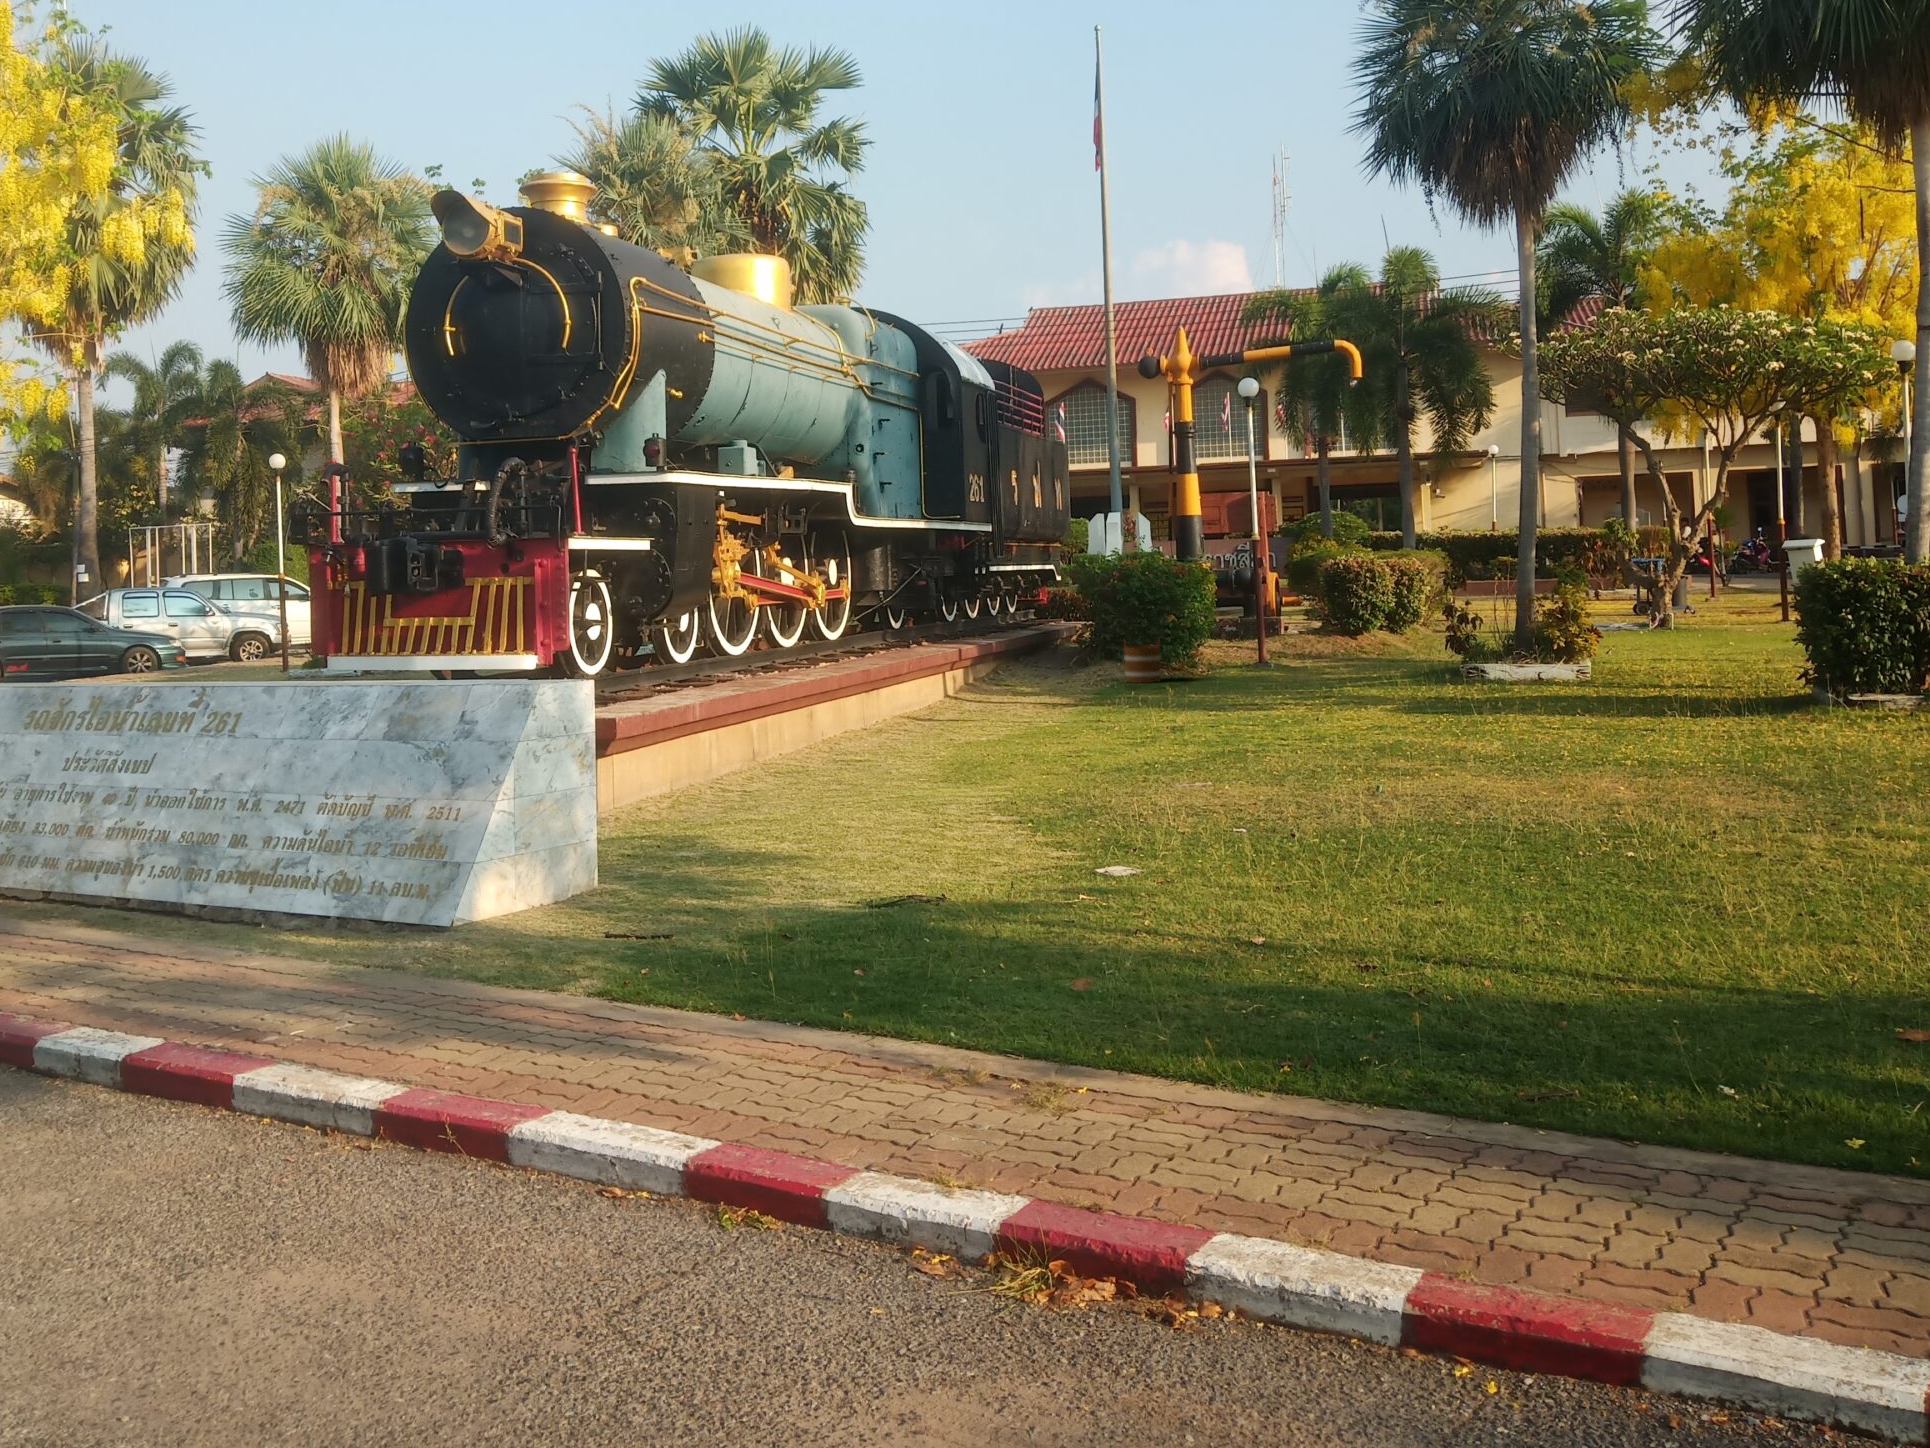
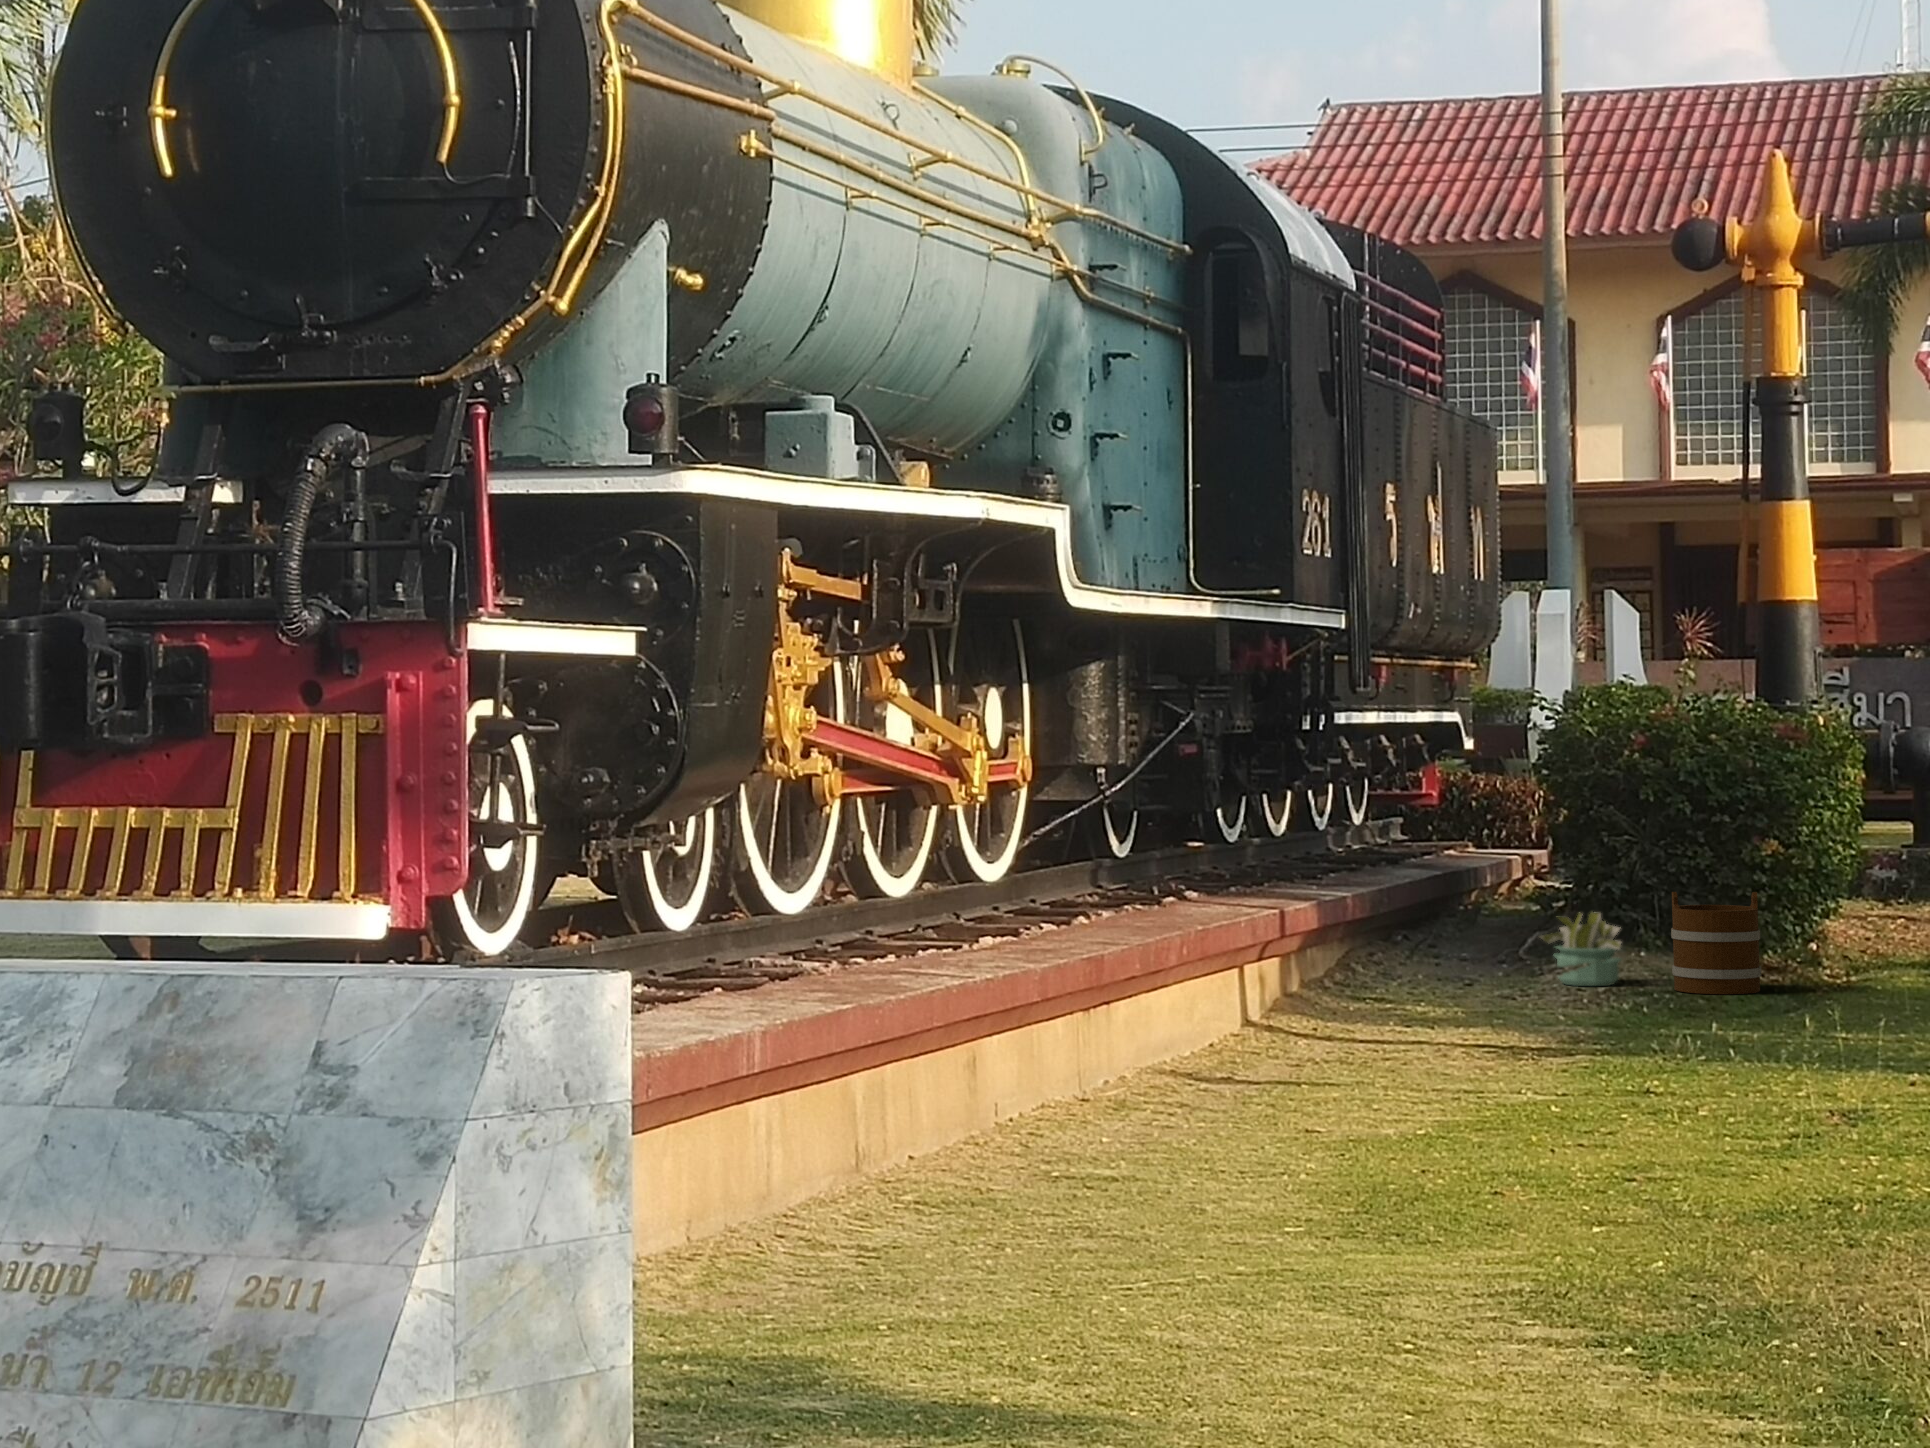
decorative plant: none [1070,650,1106,681] -> present [1540,913,1622,986]

